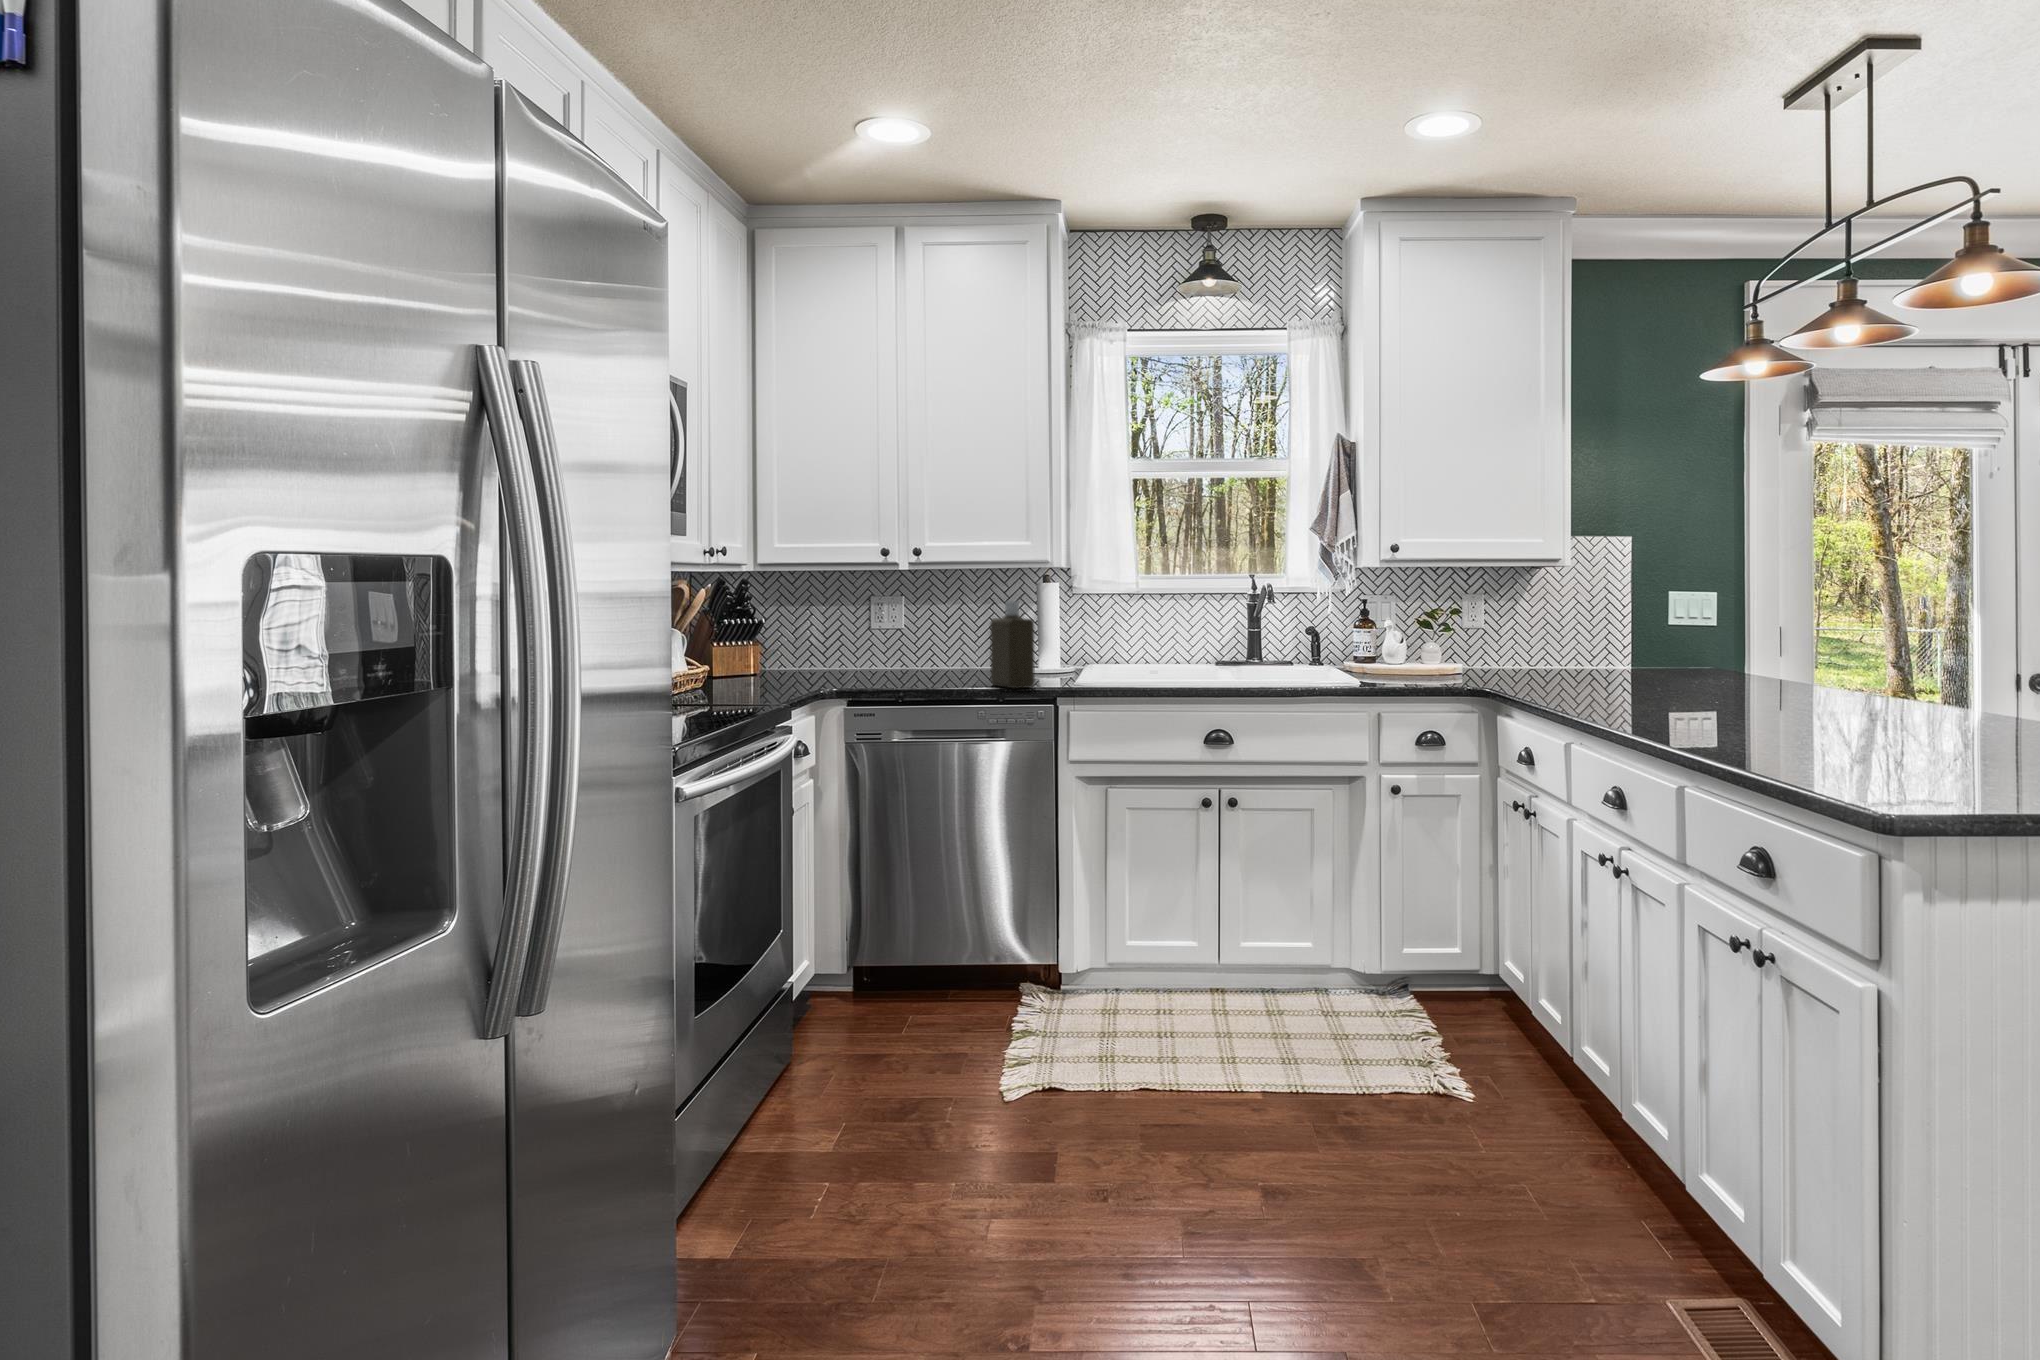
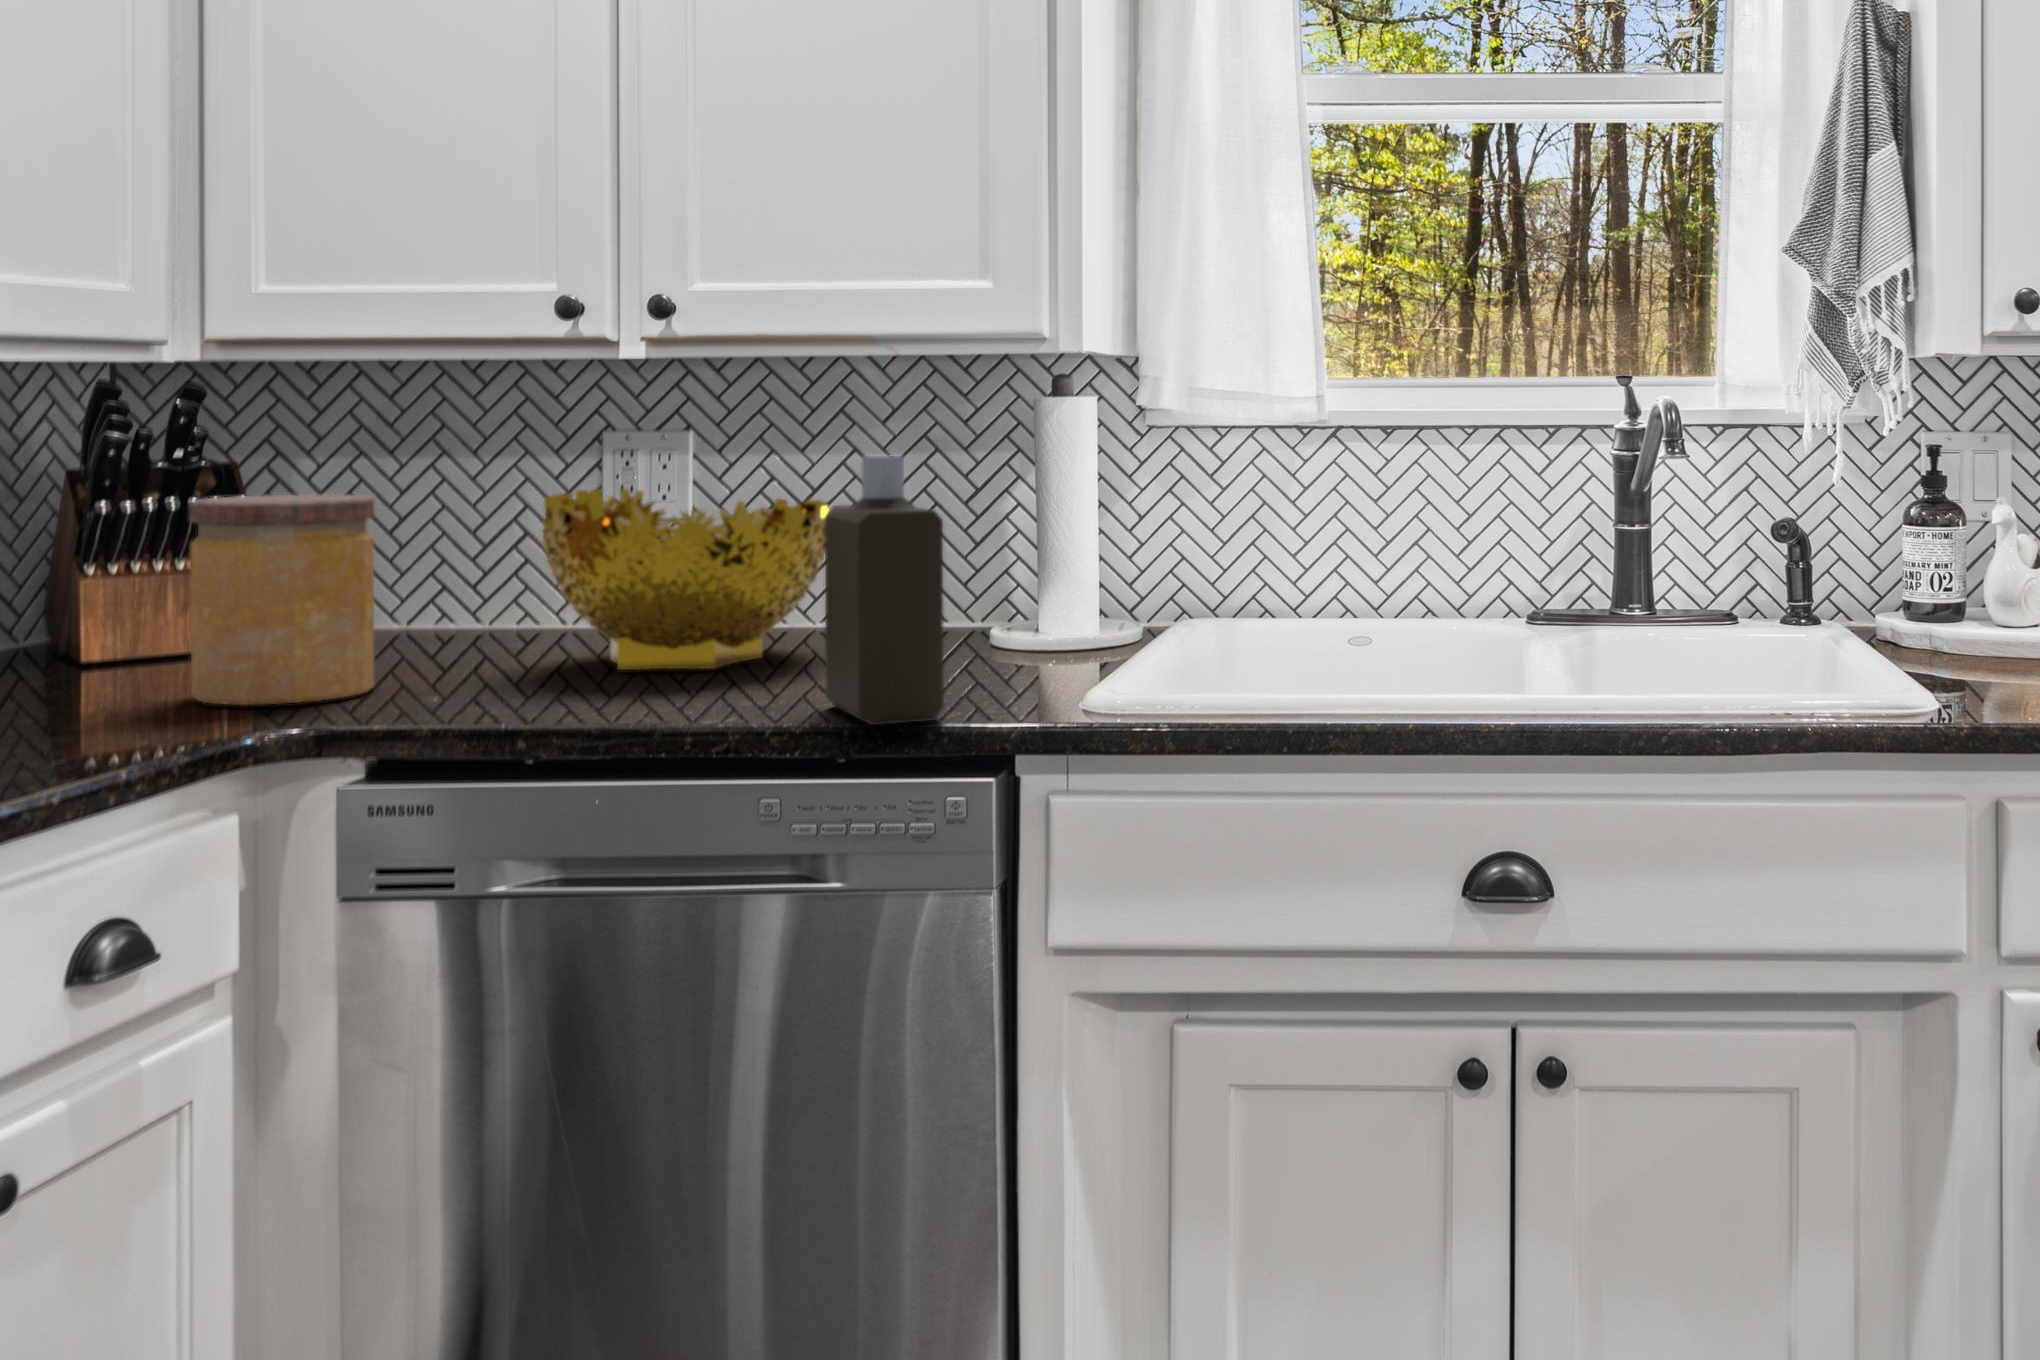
jar: none [773,616,831,685] -> present [189,495,374,705]
decorative bowl: none [877,616,973,677] -> present [543,489,829,670]

